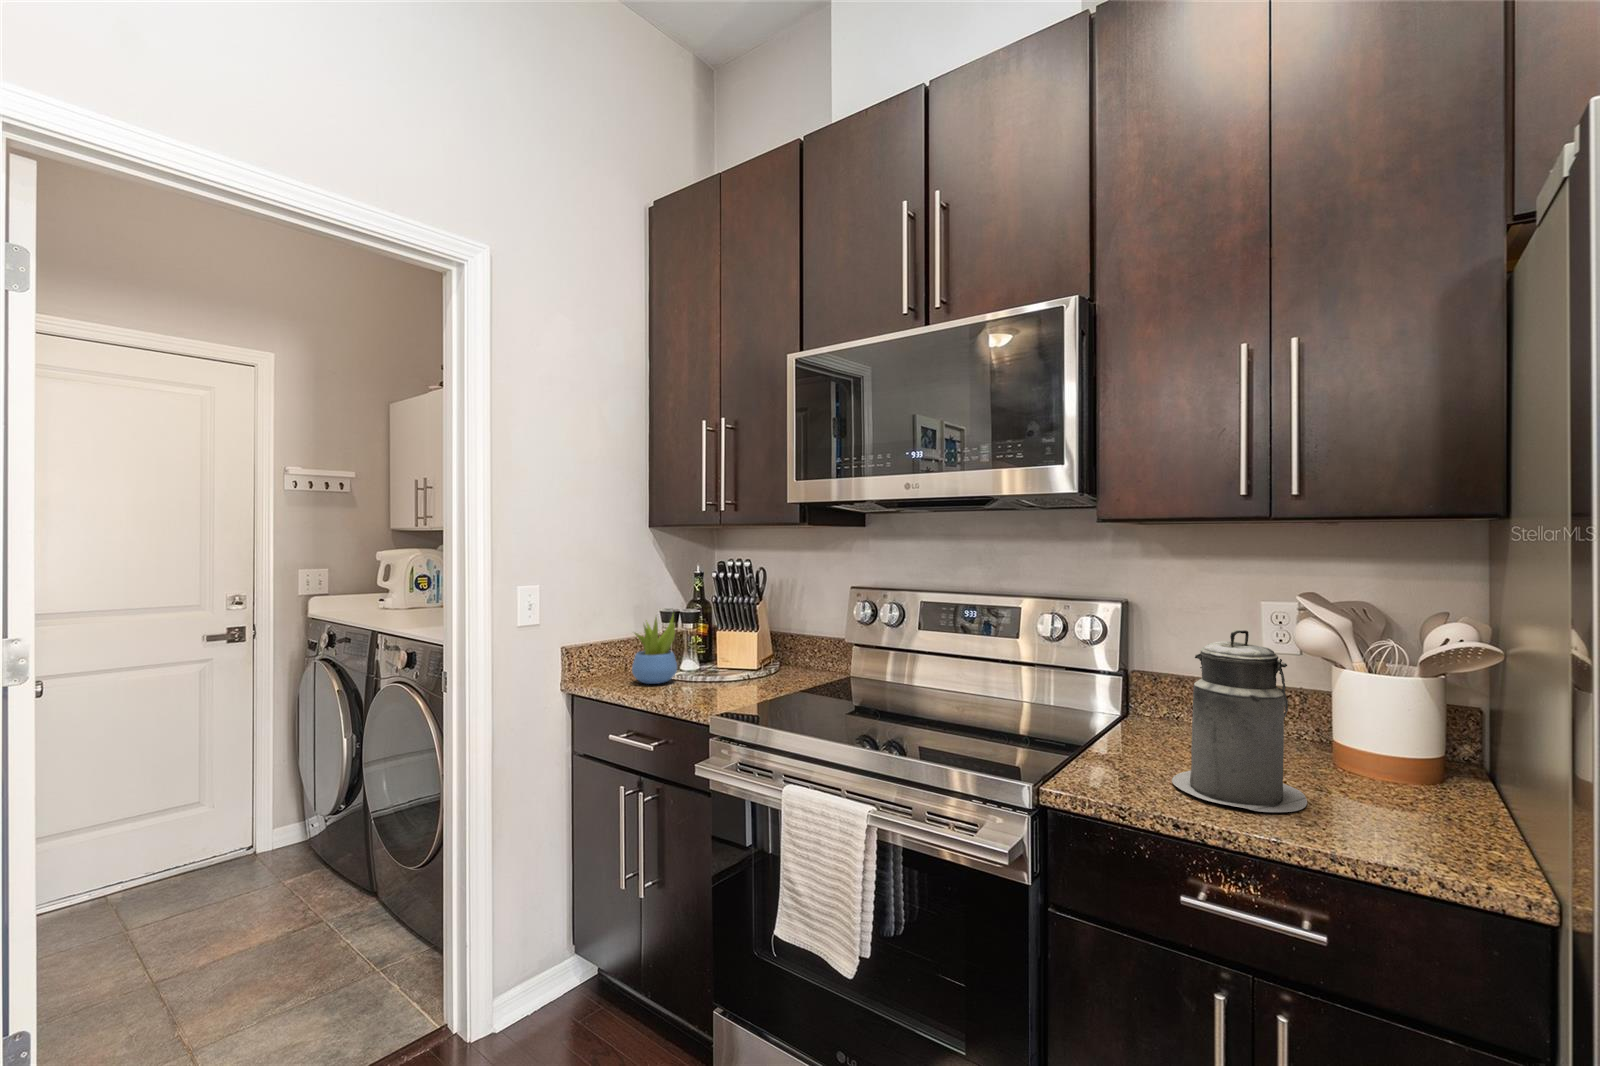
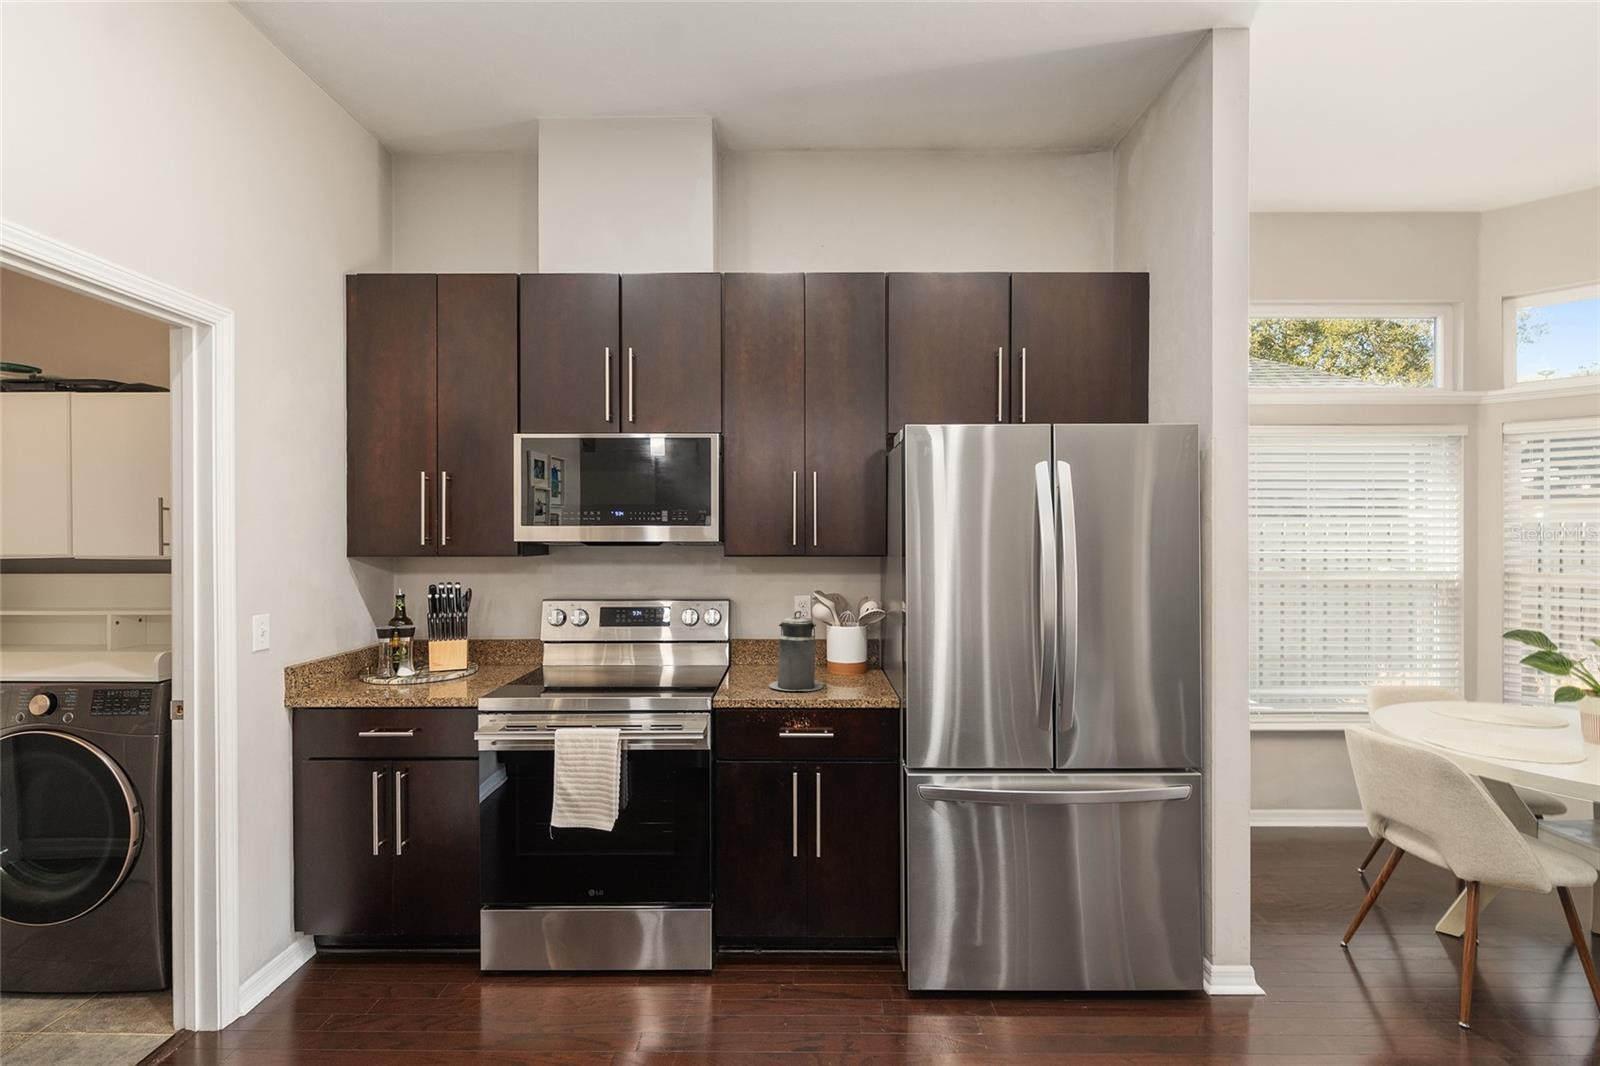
succulent plant: present [632,616,677,684] -> none [365,628,410,688]

